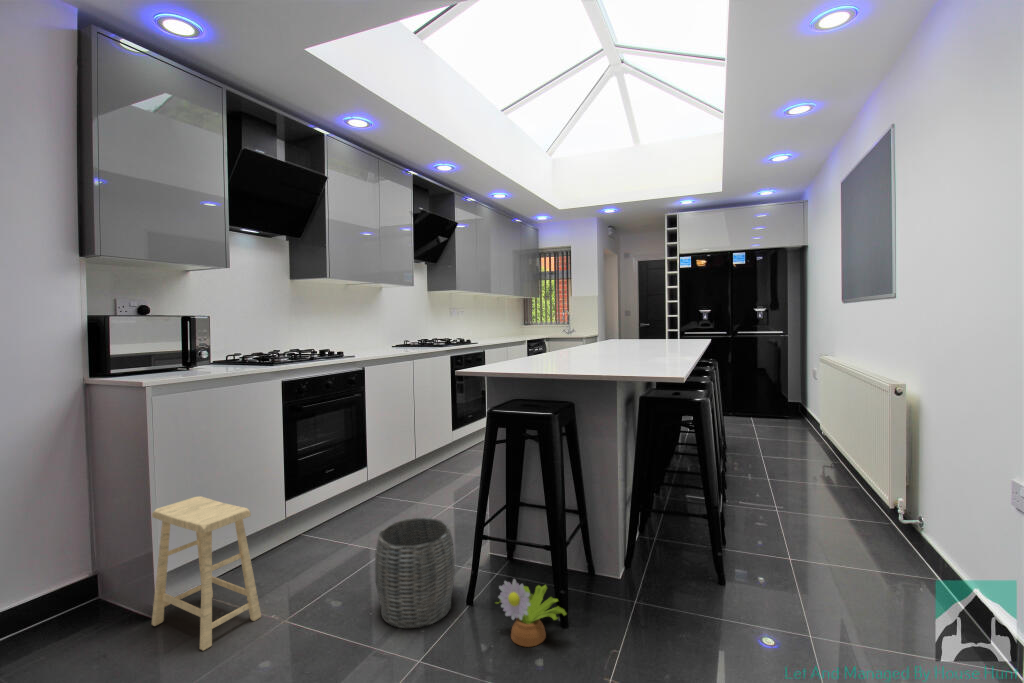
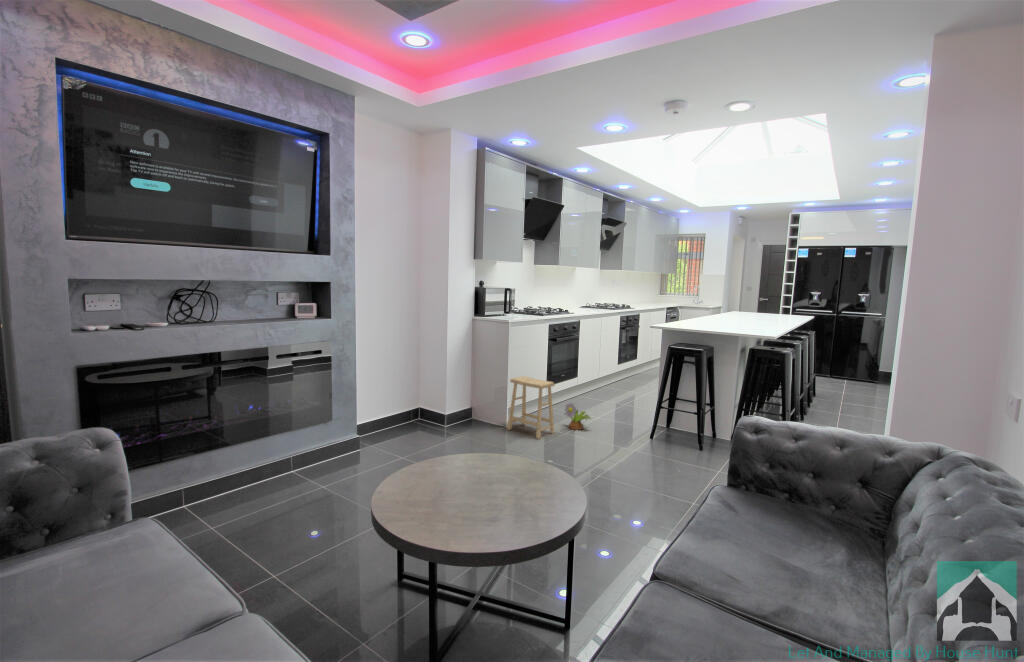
woven basket: present [375,518,455,628] -> none [610,398,648,444]
decorative plant: present [497,579,566,647] -> present [565,403,591,430]

